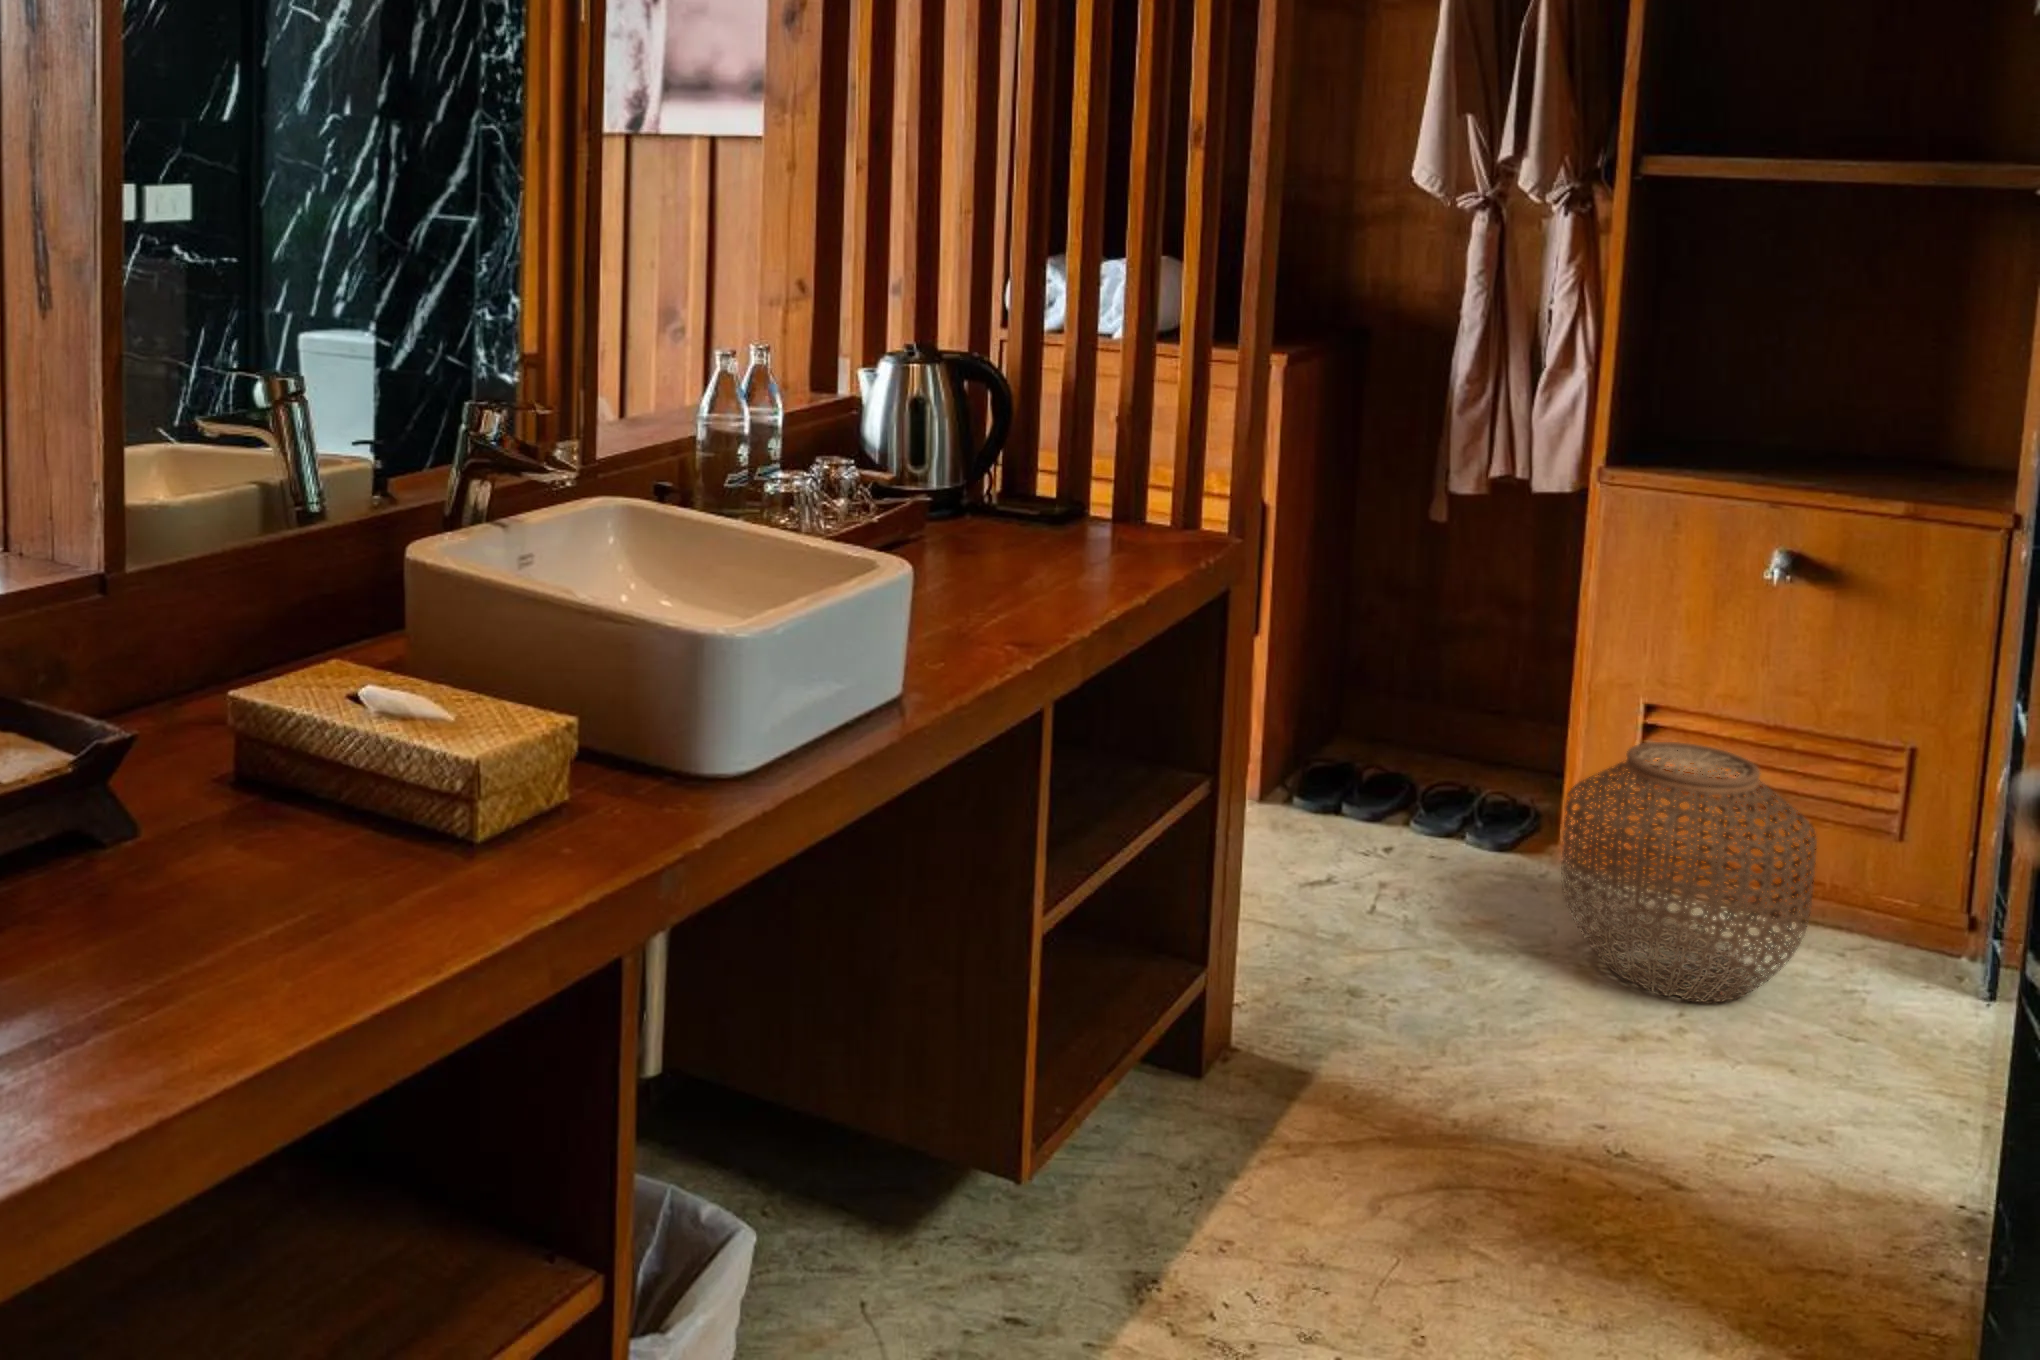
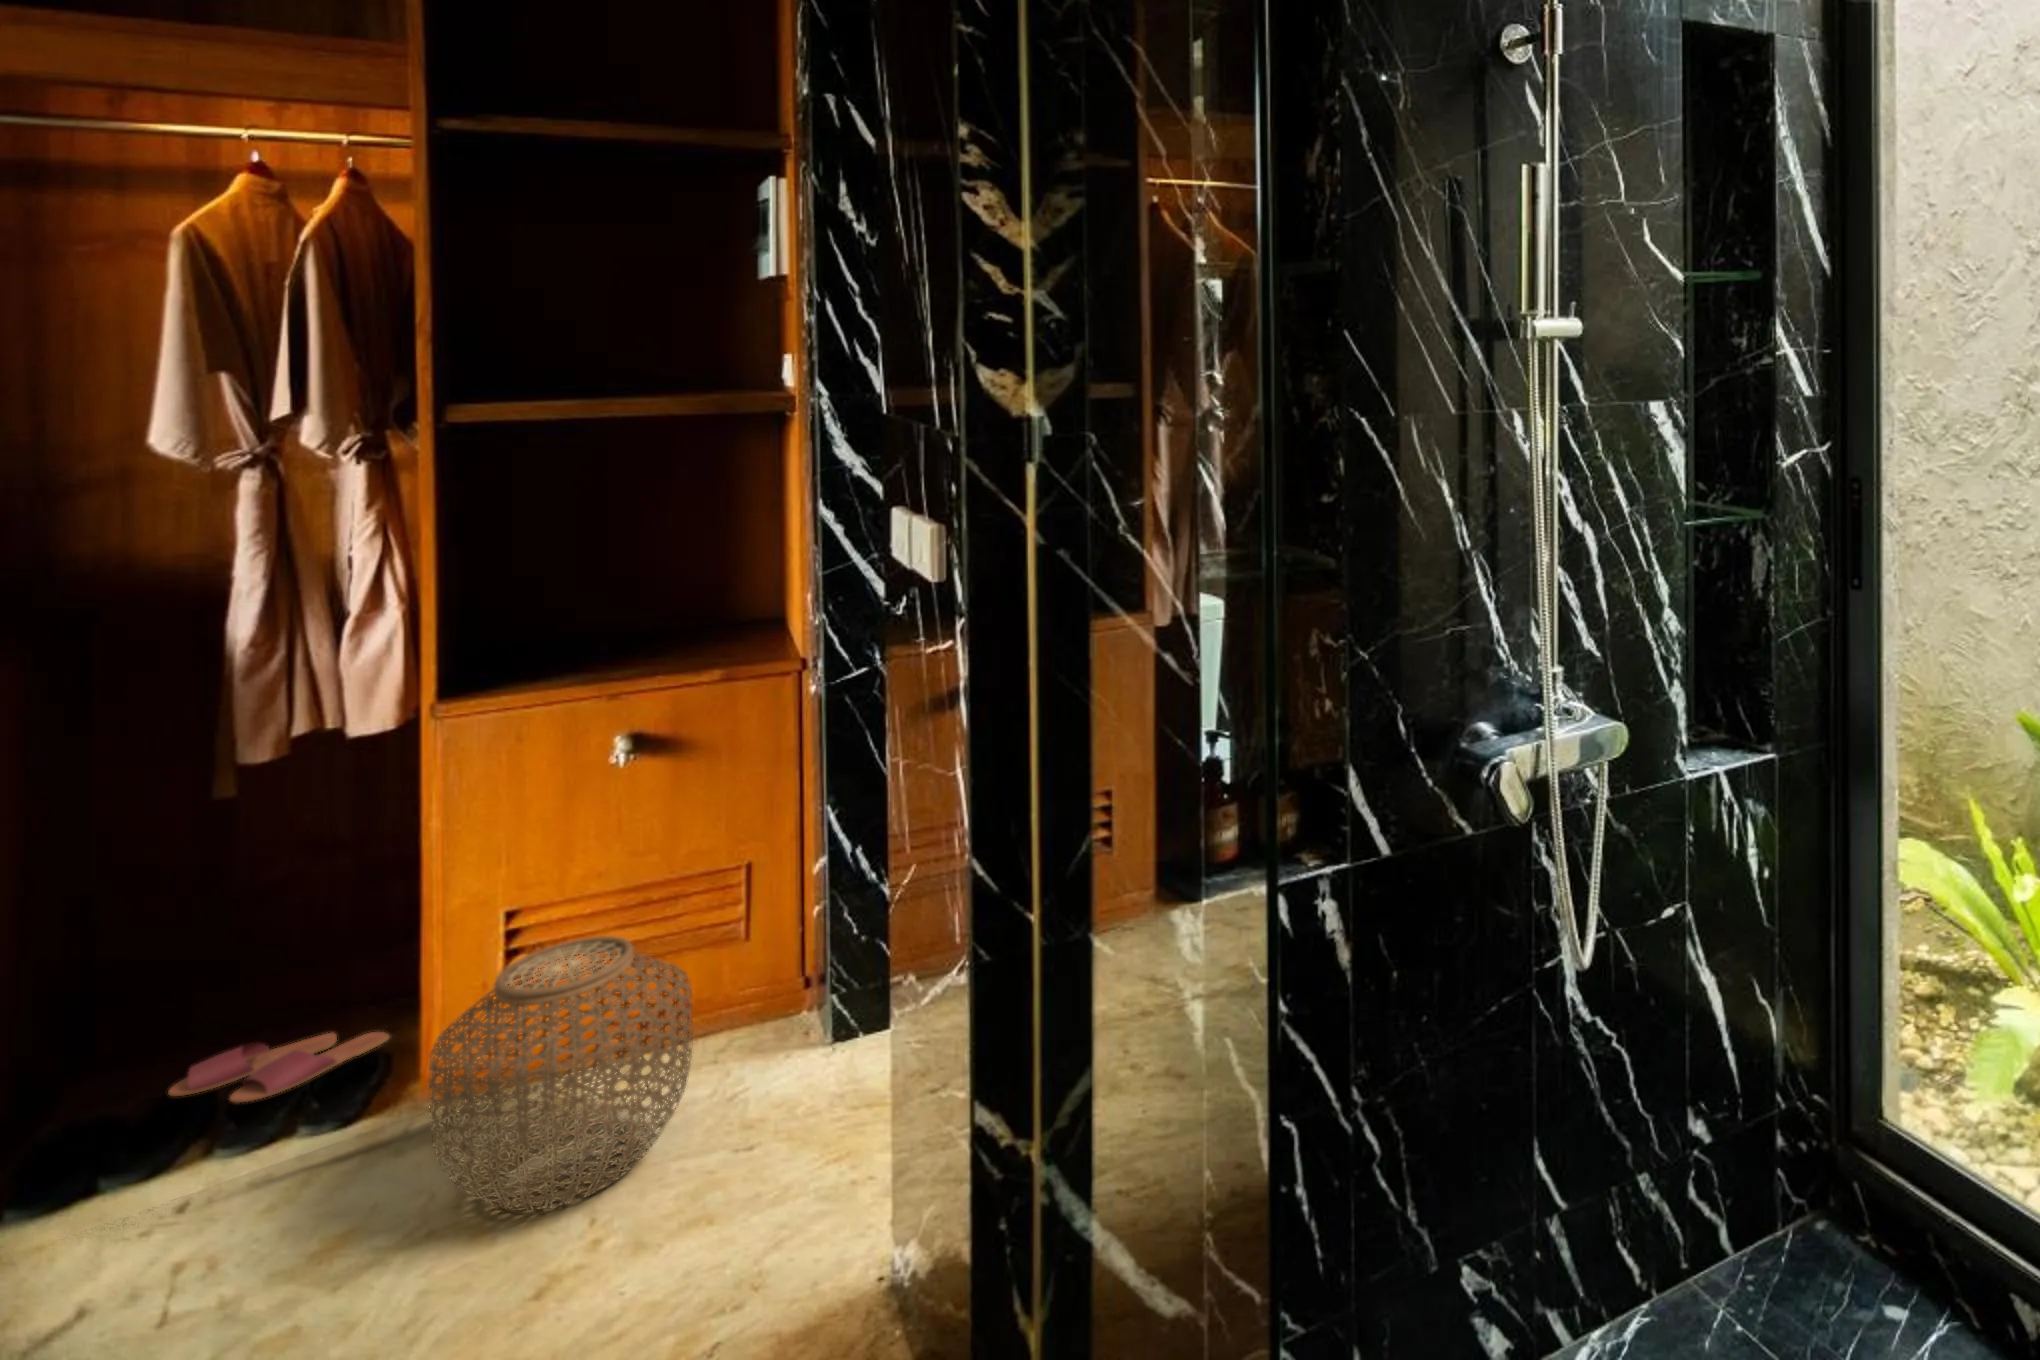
slippers: none [1379,750,1540,800] -> present [168,1032,389,1103]

